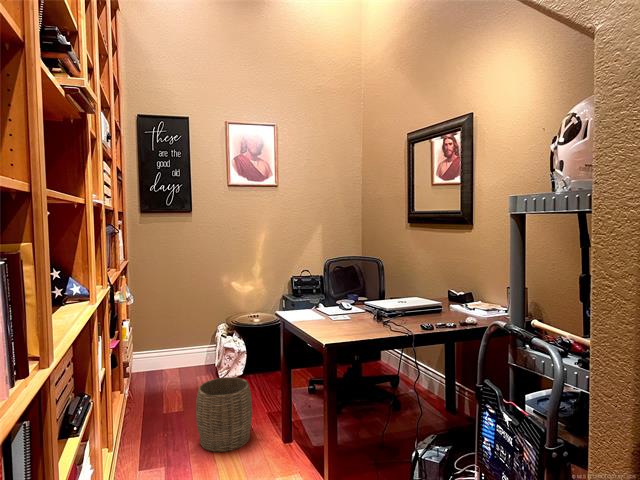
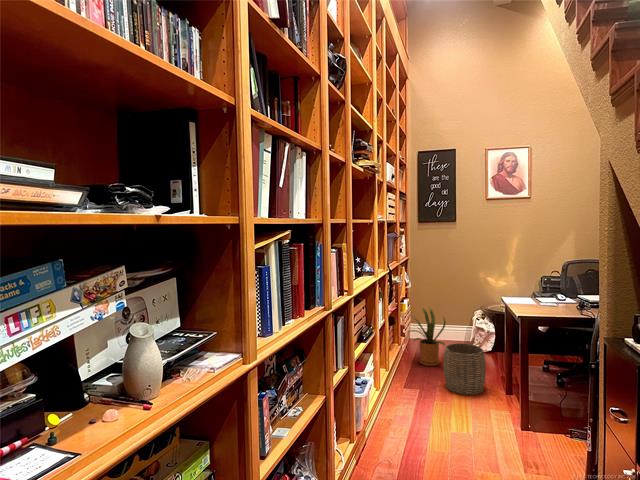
house plant: none [132,330,192,418] -> present [409,307,446,366]

